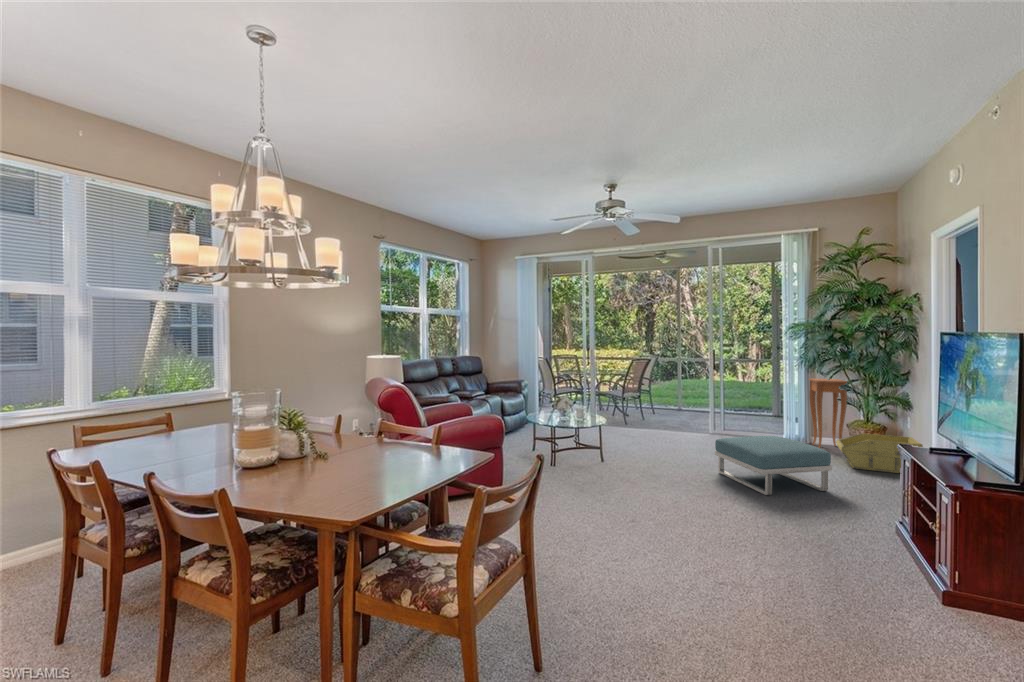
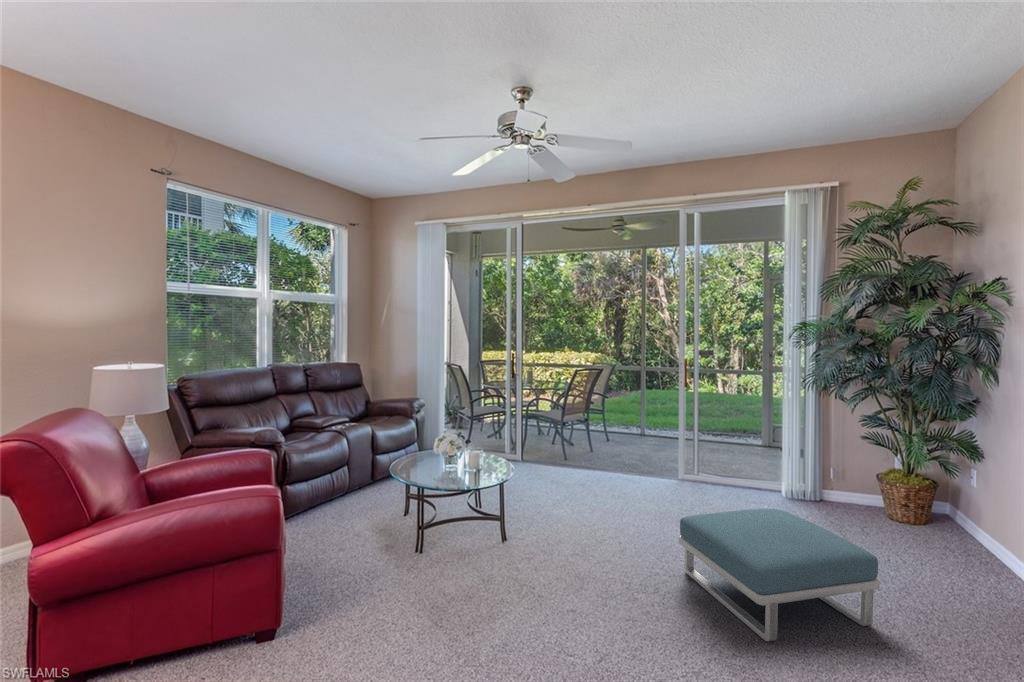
side table: present [809,378,847,448] -> none [819,404,880,515]
storage bin: present [836,434,923,473] -> none [864,496,1012,573]

